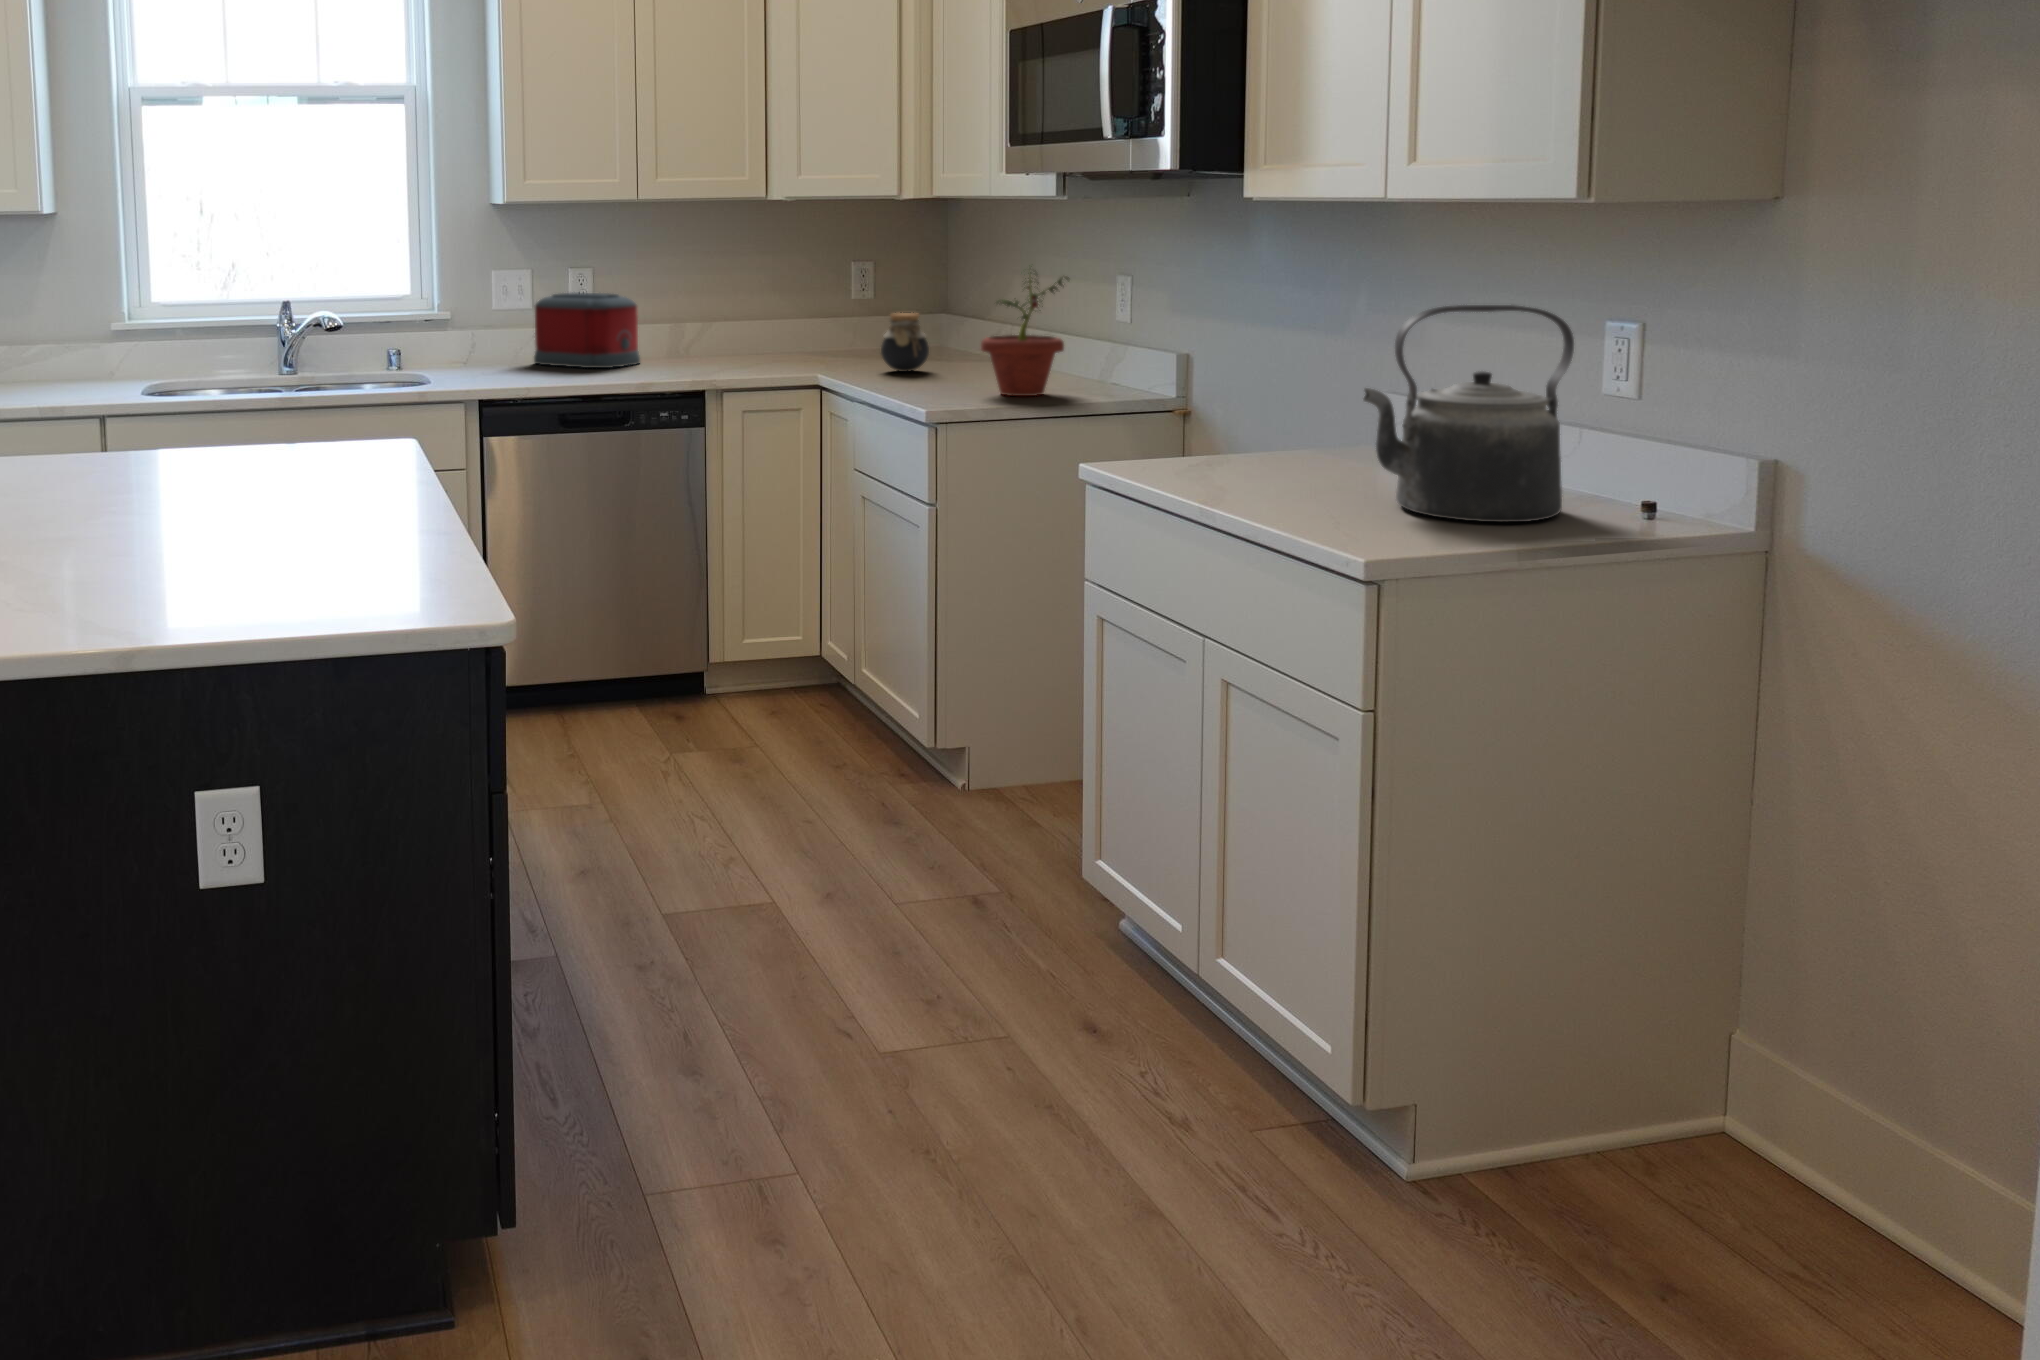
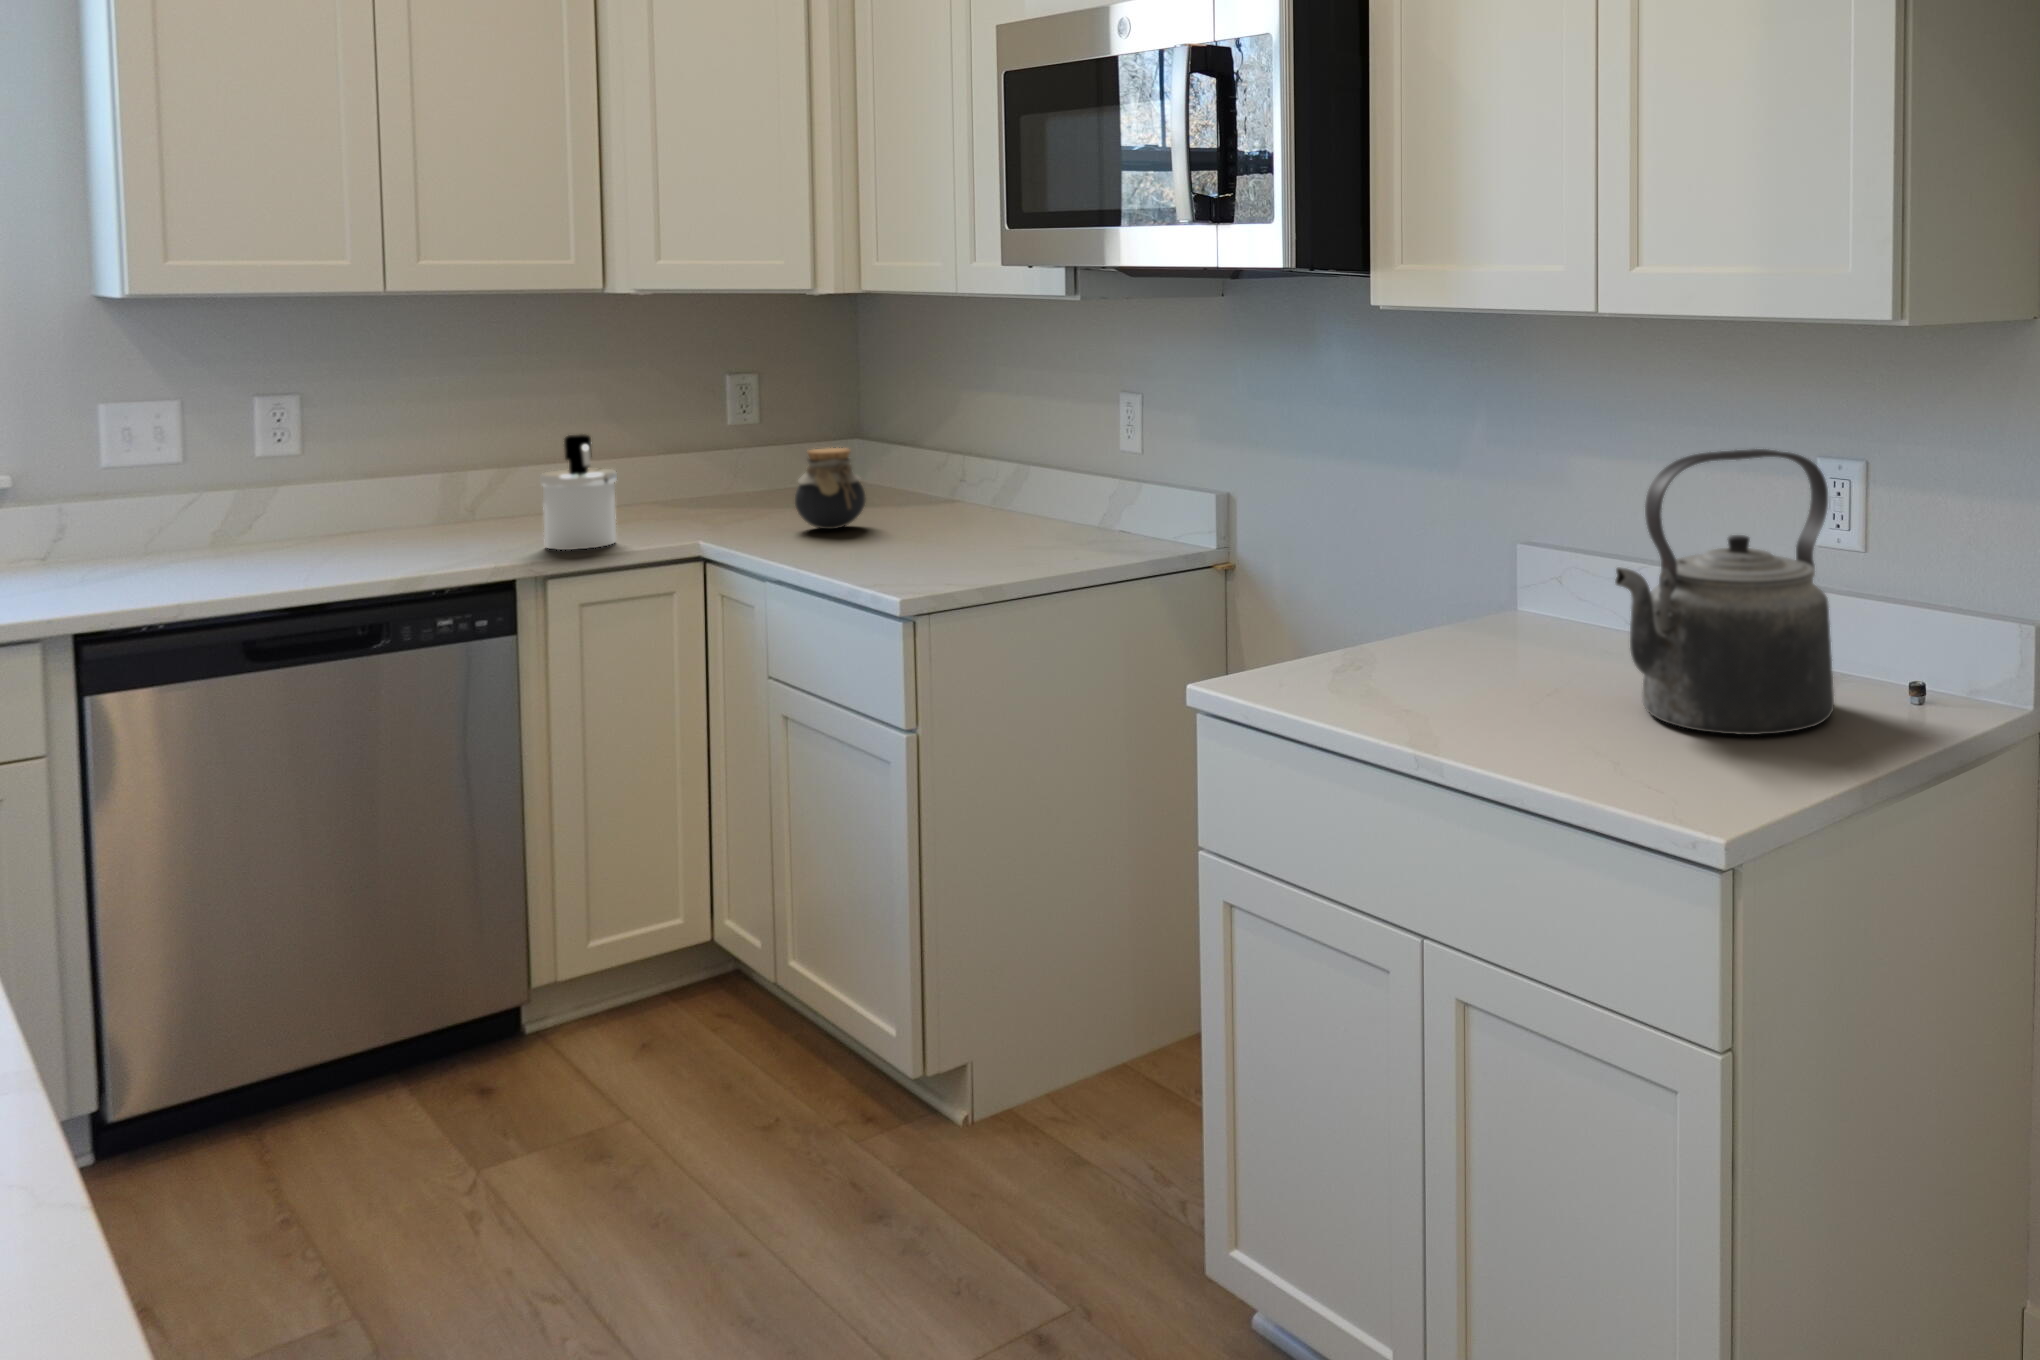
potted plant: present [981,266,1069,396] -> none [961,384,1081,562]
toaster: present [534,292,640,368] -> none [183,433,391,554]
soap dispenser: none [722,297,768,374] -> present [540,434,617,550]

